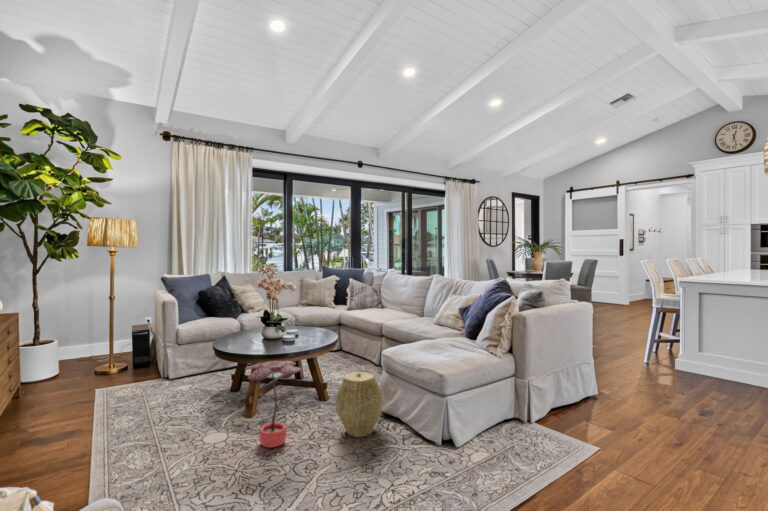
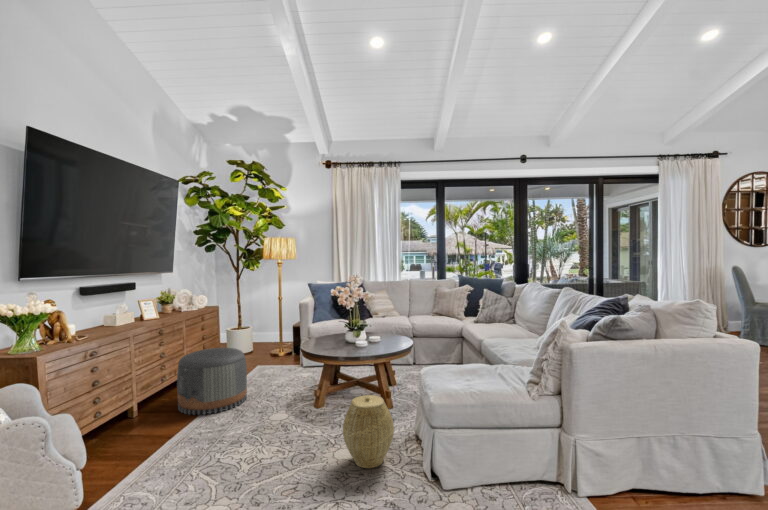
pouf: none [39,361,144,455] -> present [177,348,247,415]
potted plant: present [245,361,302,448] -> none [260,369,319,451]

